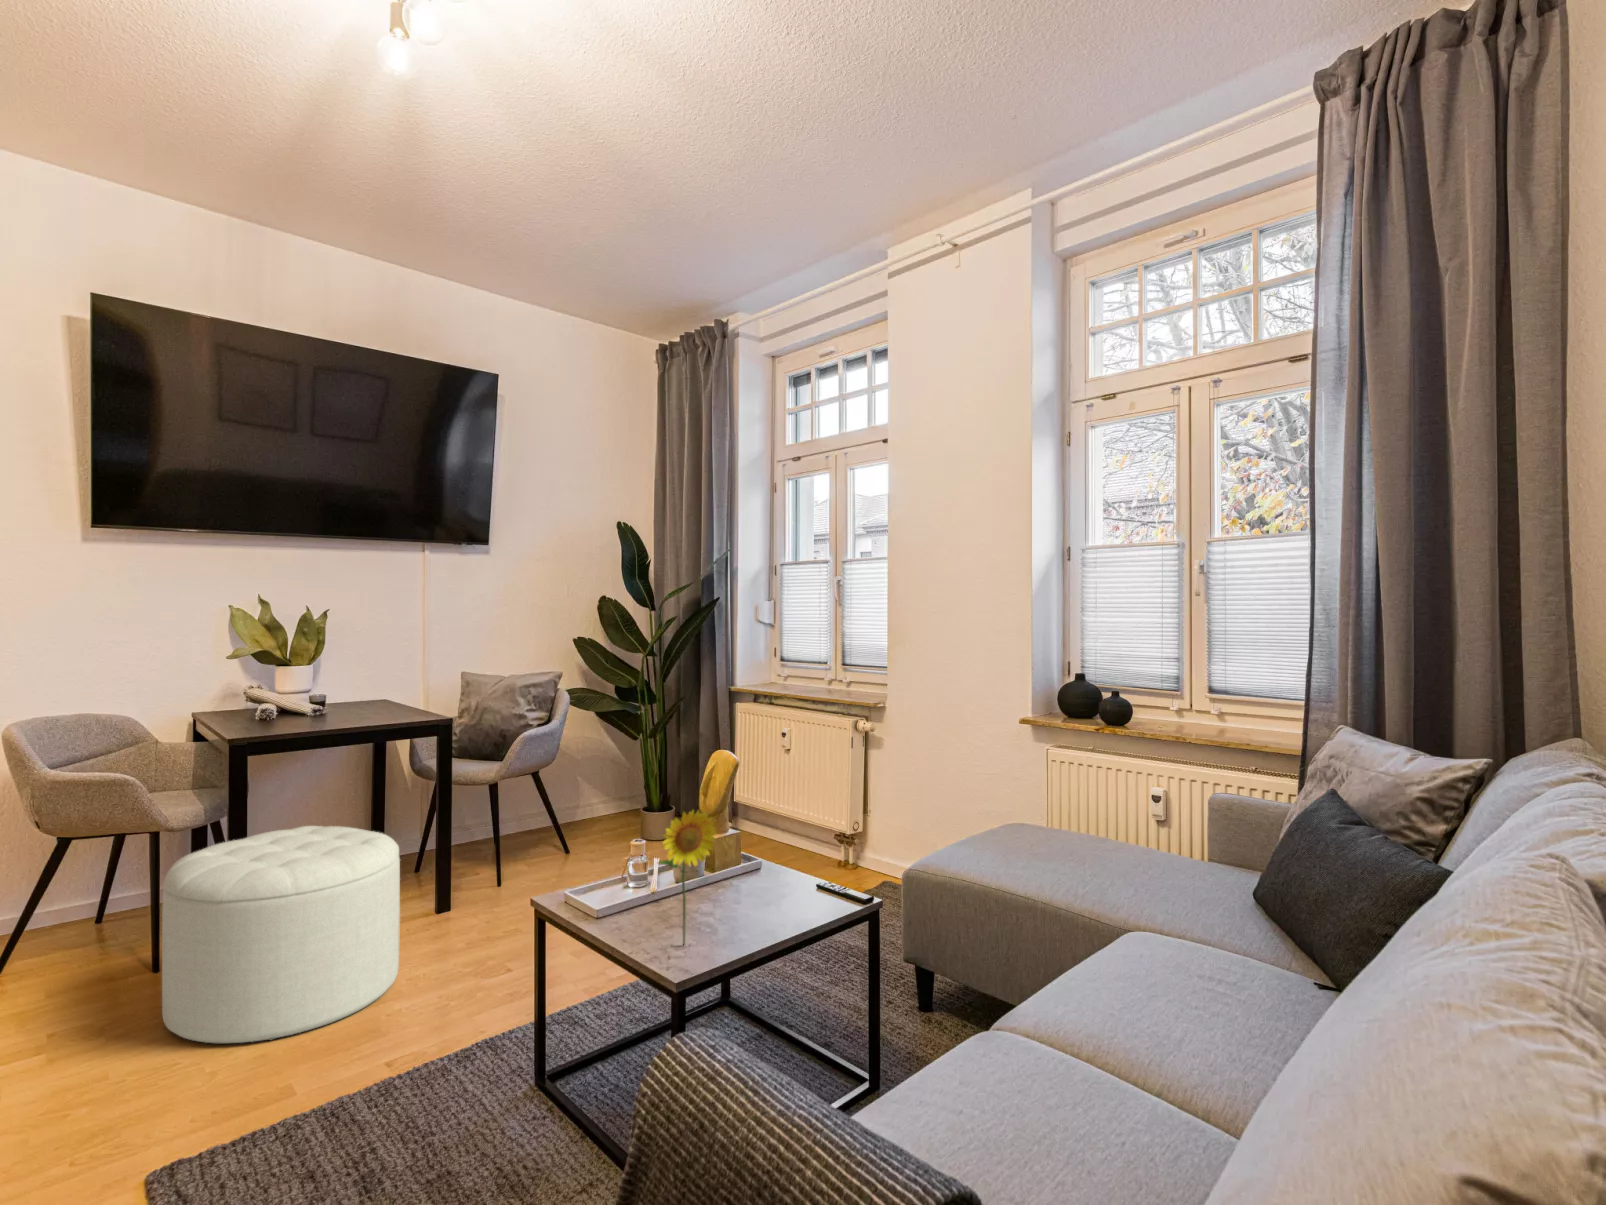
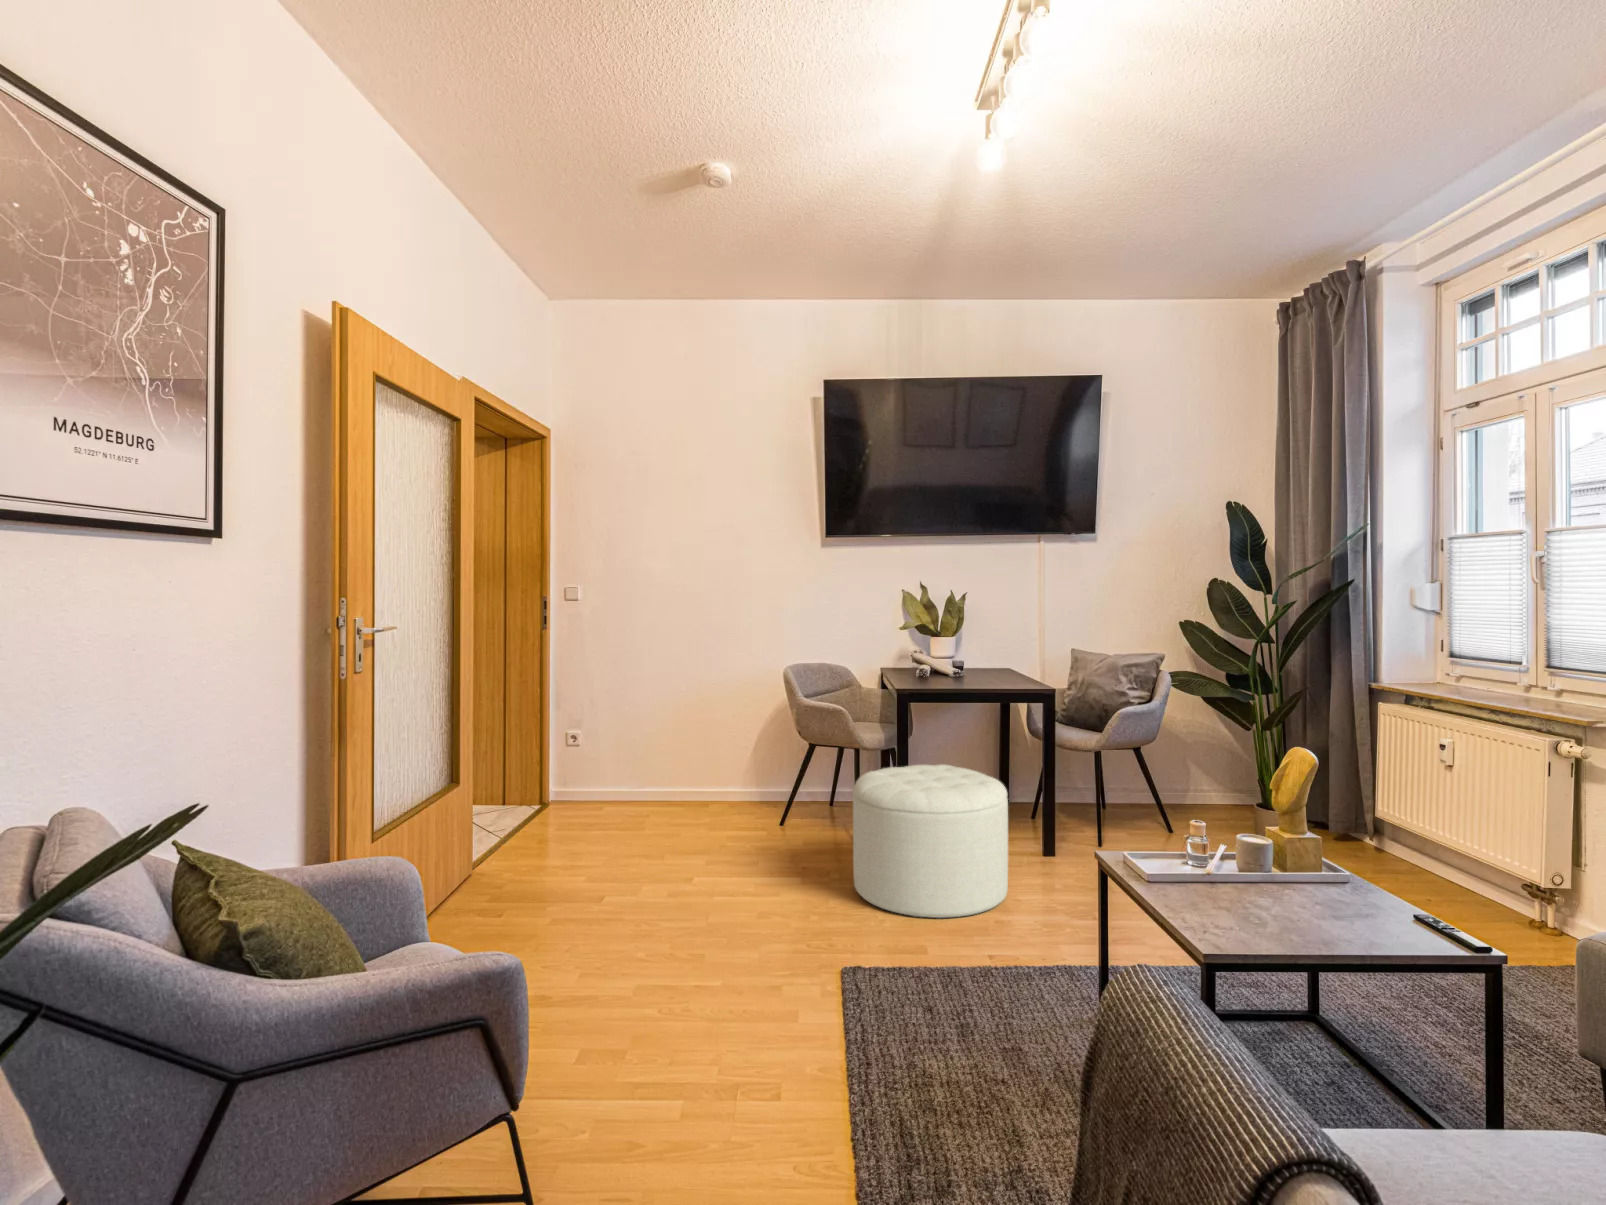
flower: present [659,810,717,945] -> none [1197,794,1259,922]

